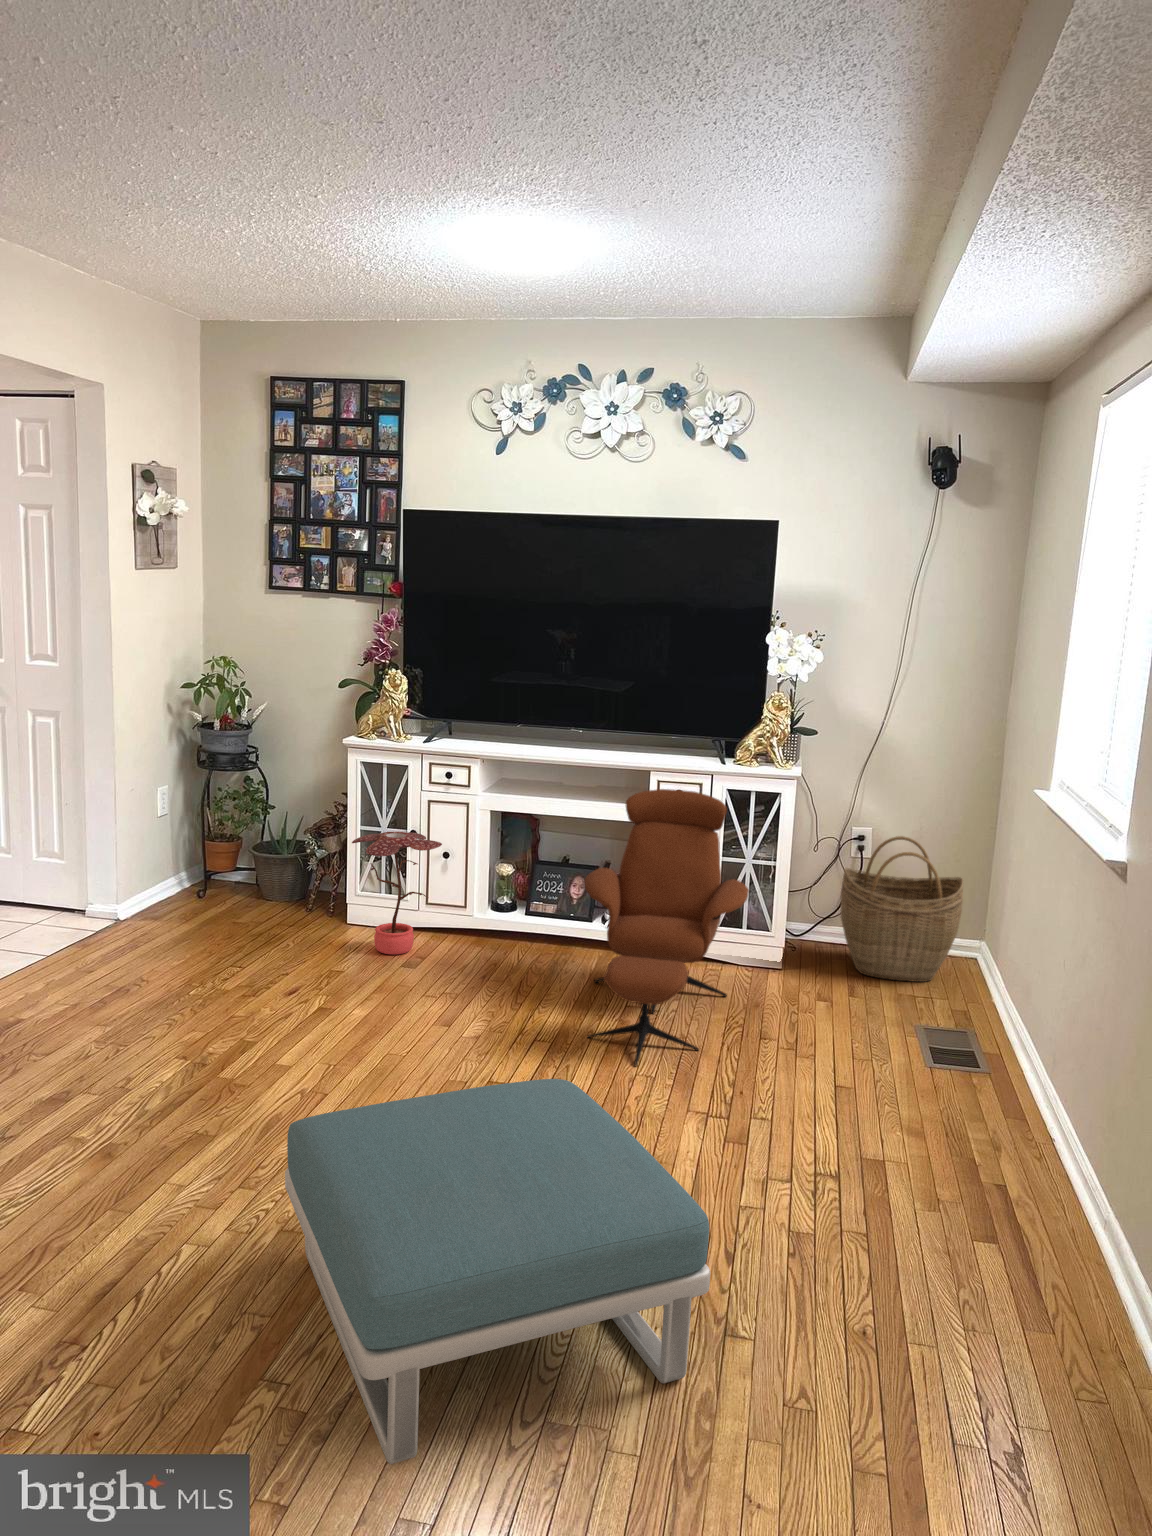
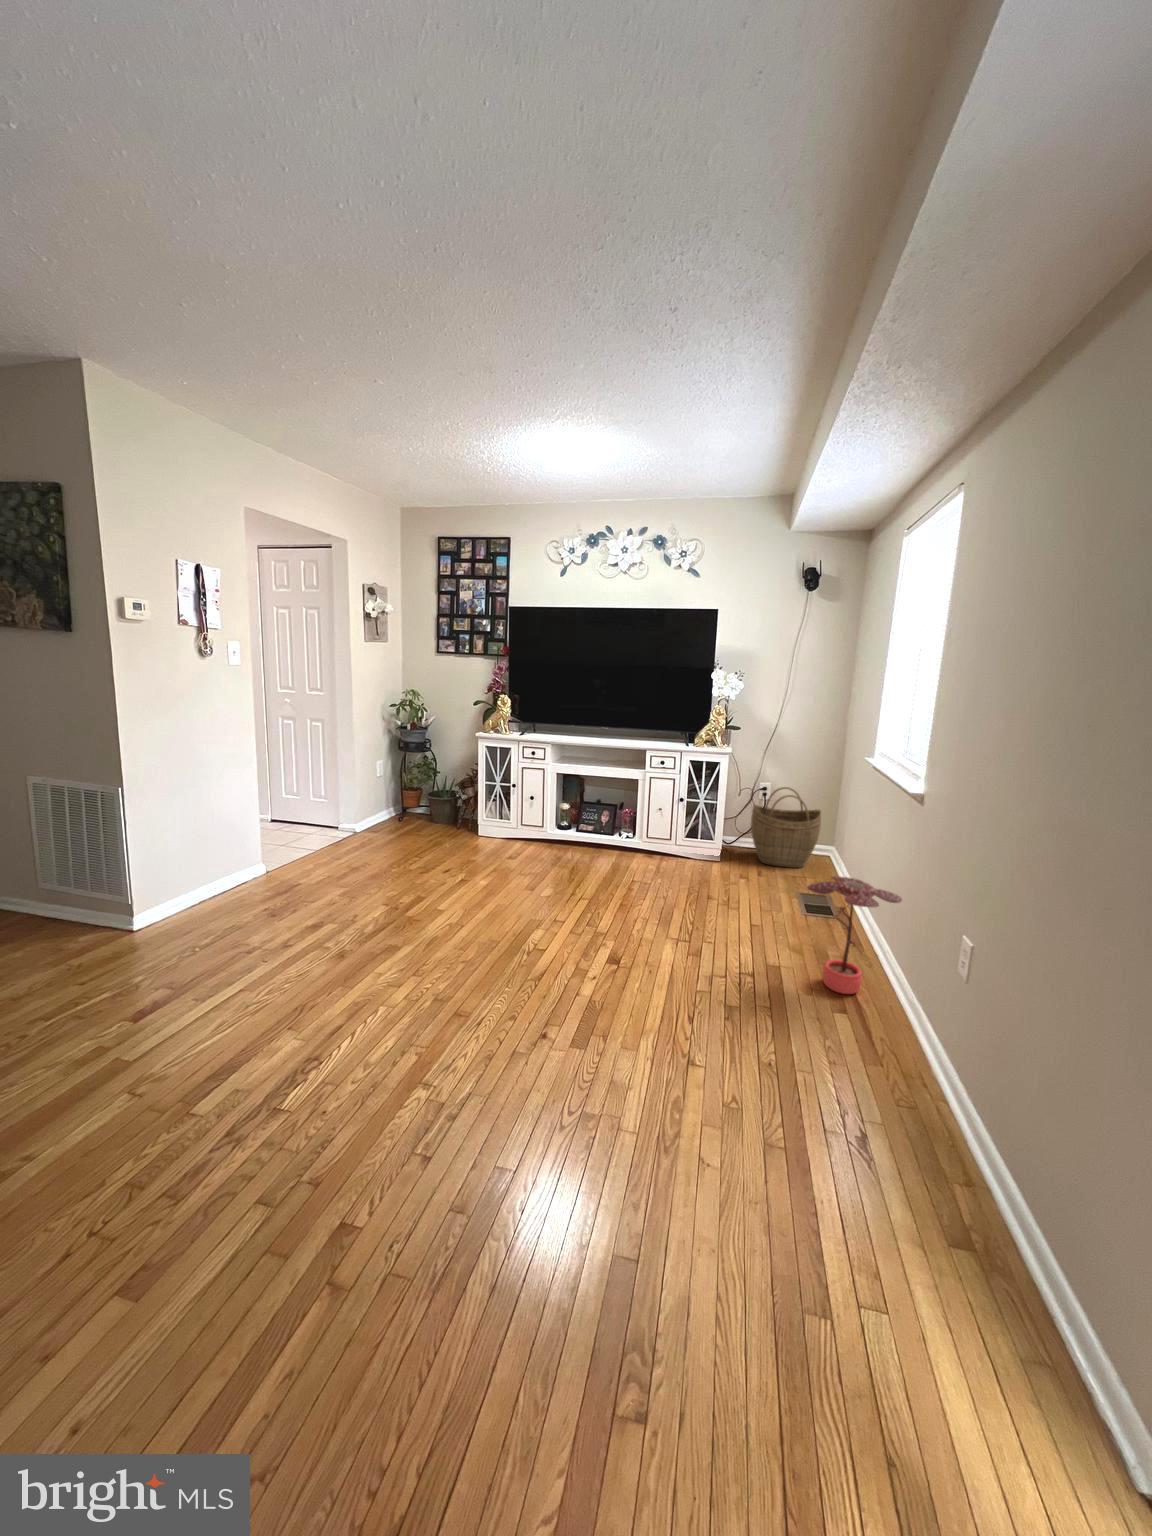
lounge chair: present [584,789,749,1066] -> none [608,760,700,912]
potted plant: present [352,831,442,955] -> present [807,876,902,994]
footstool: present [285,1079,710,1464] -> none [436,915,681,1136]

